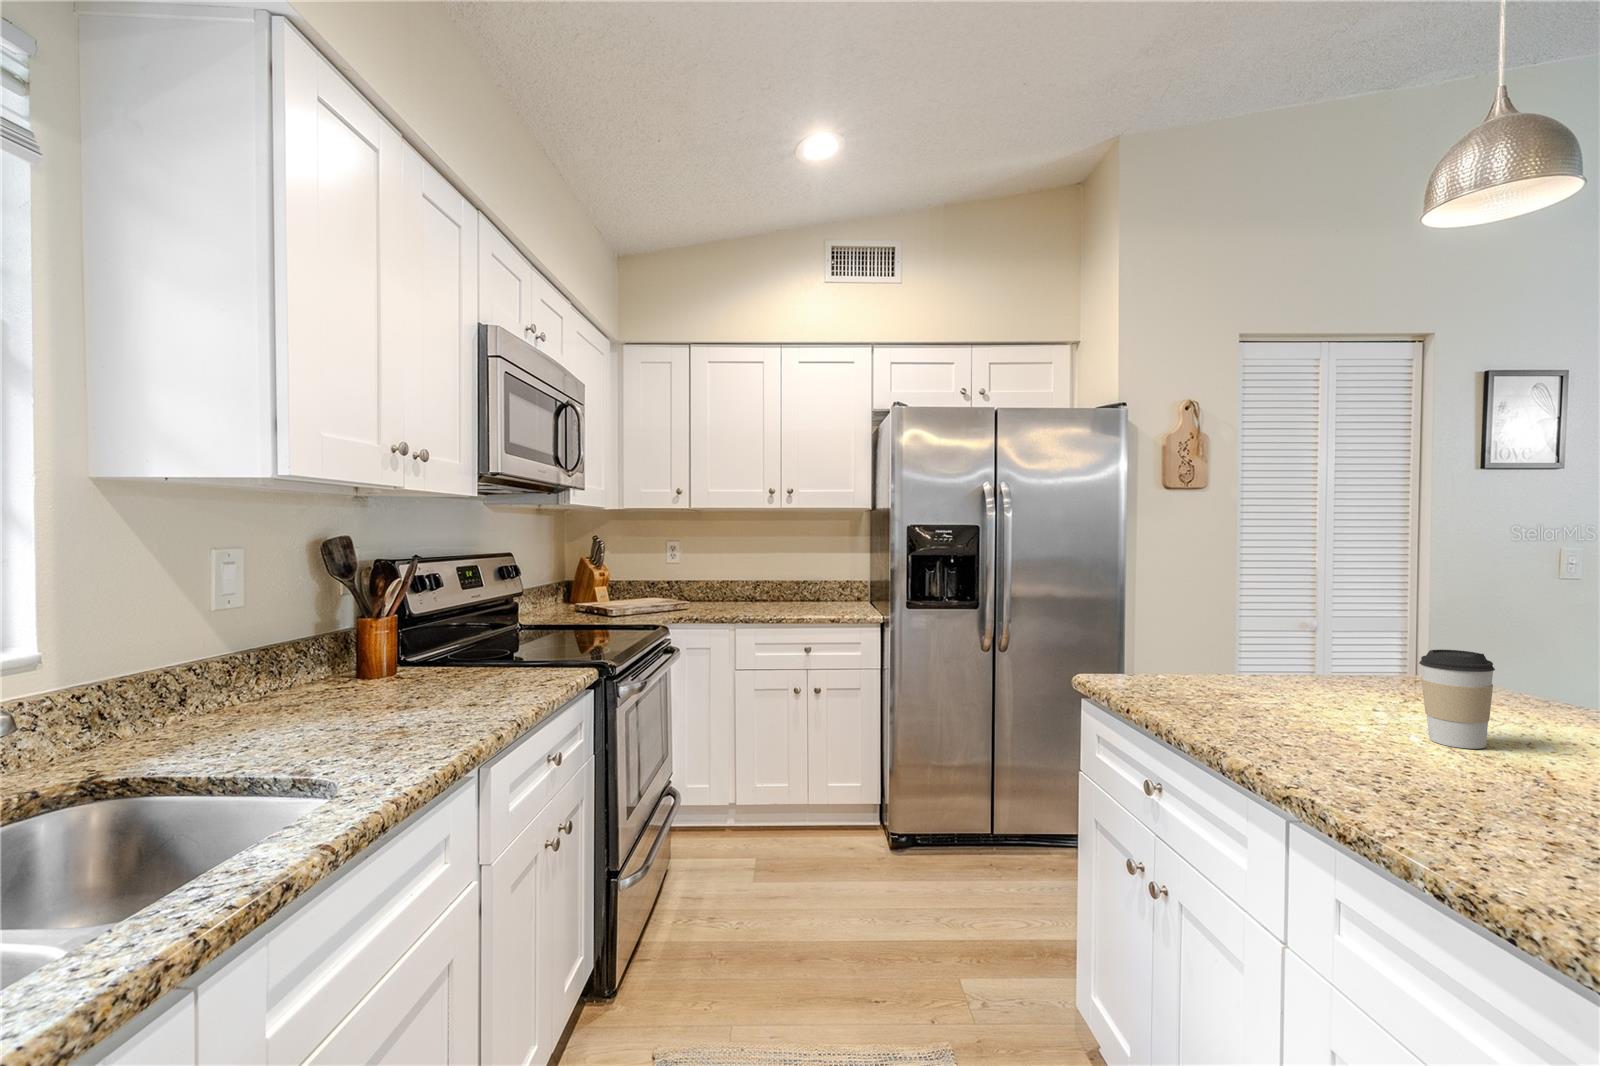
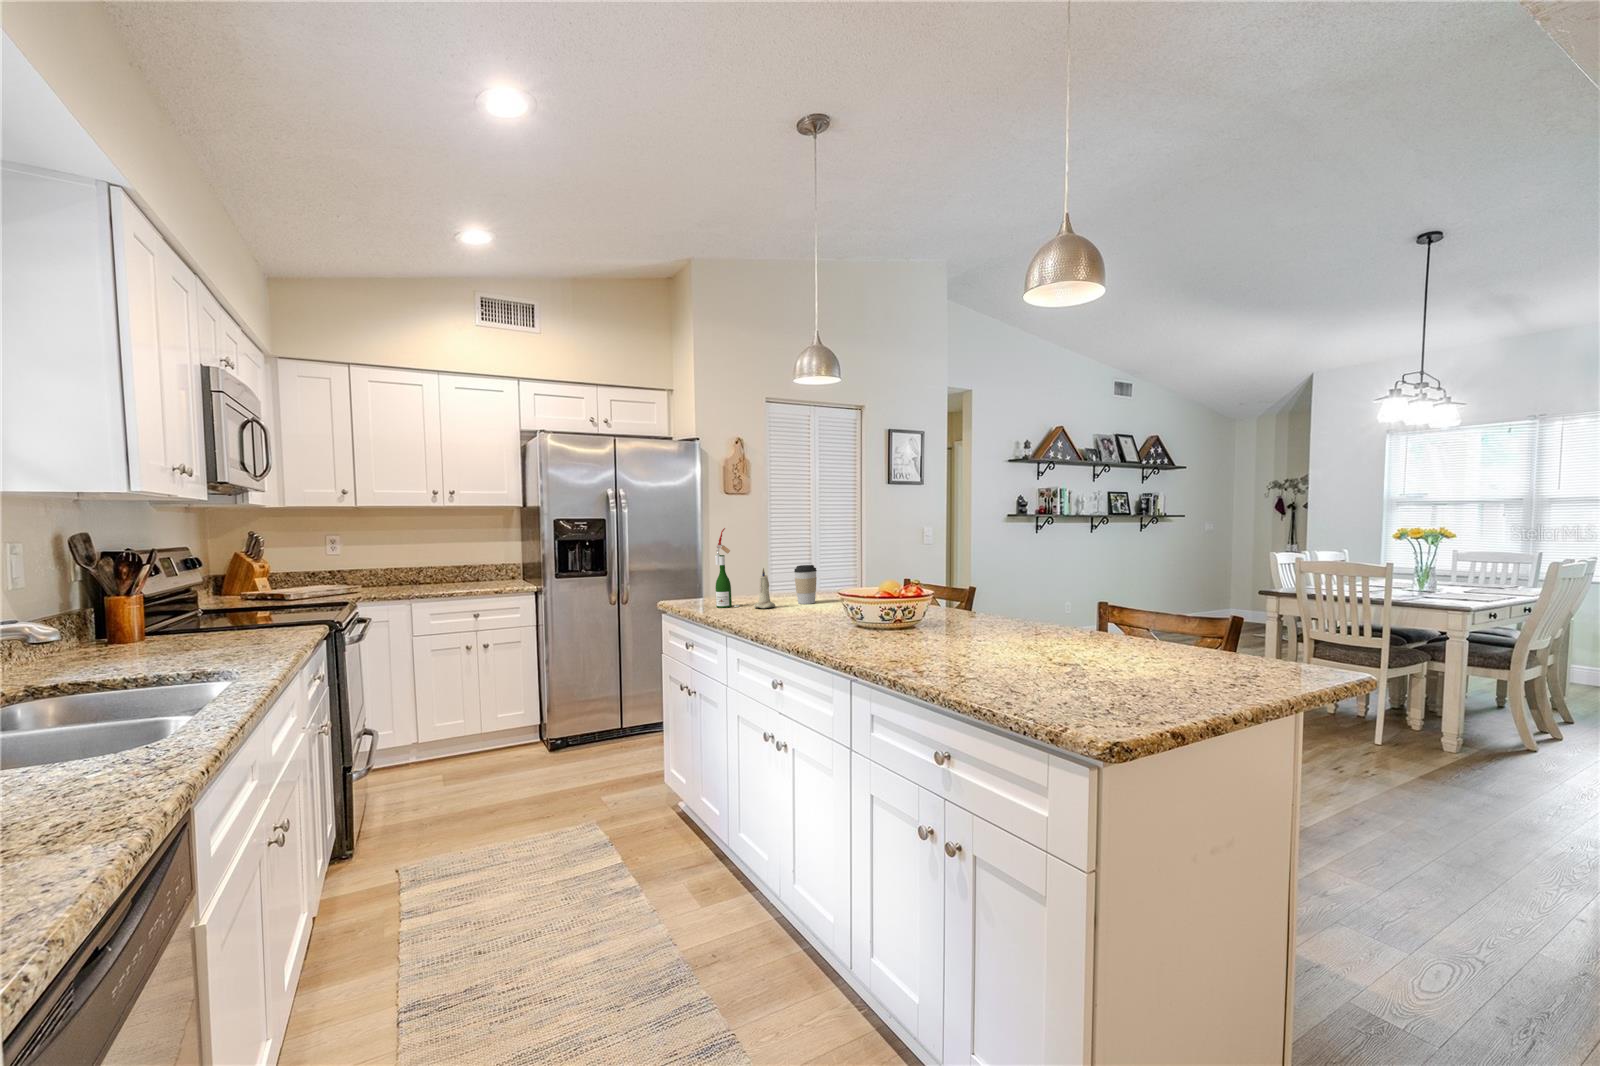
wine bottle: none [1211,556,1272,732] -> present [715,528,739,608]
candle: none [1316,653,1382,752] -> present [754,568,775,608]

